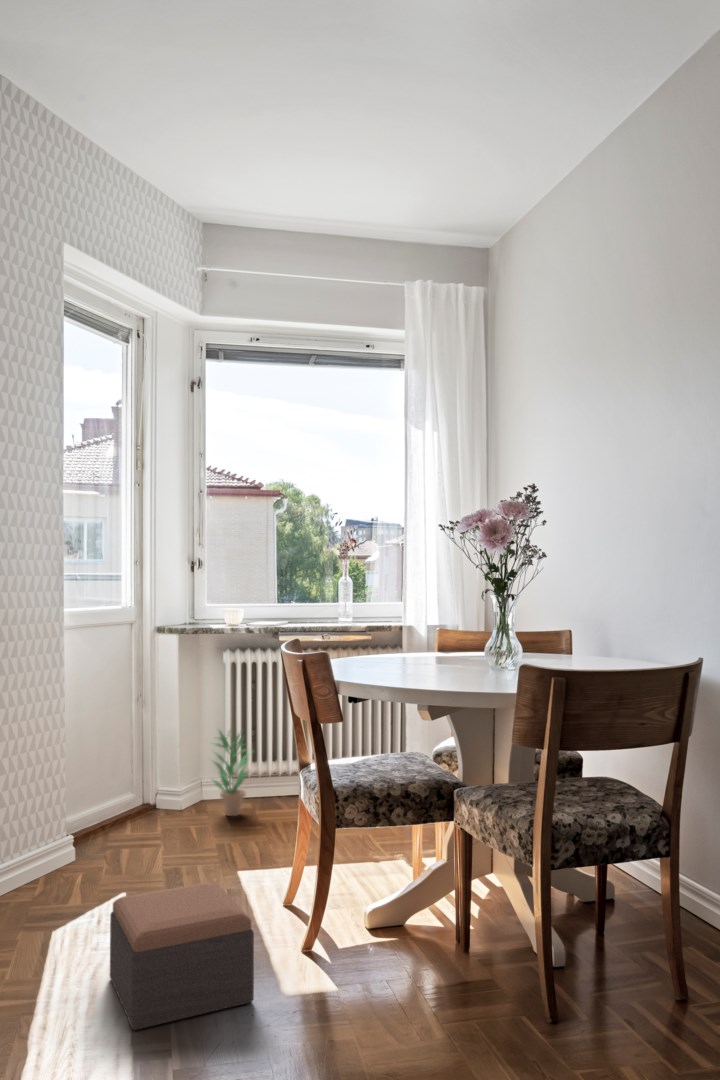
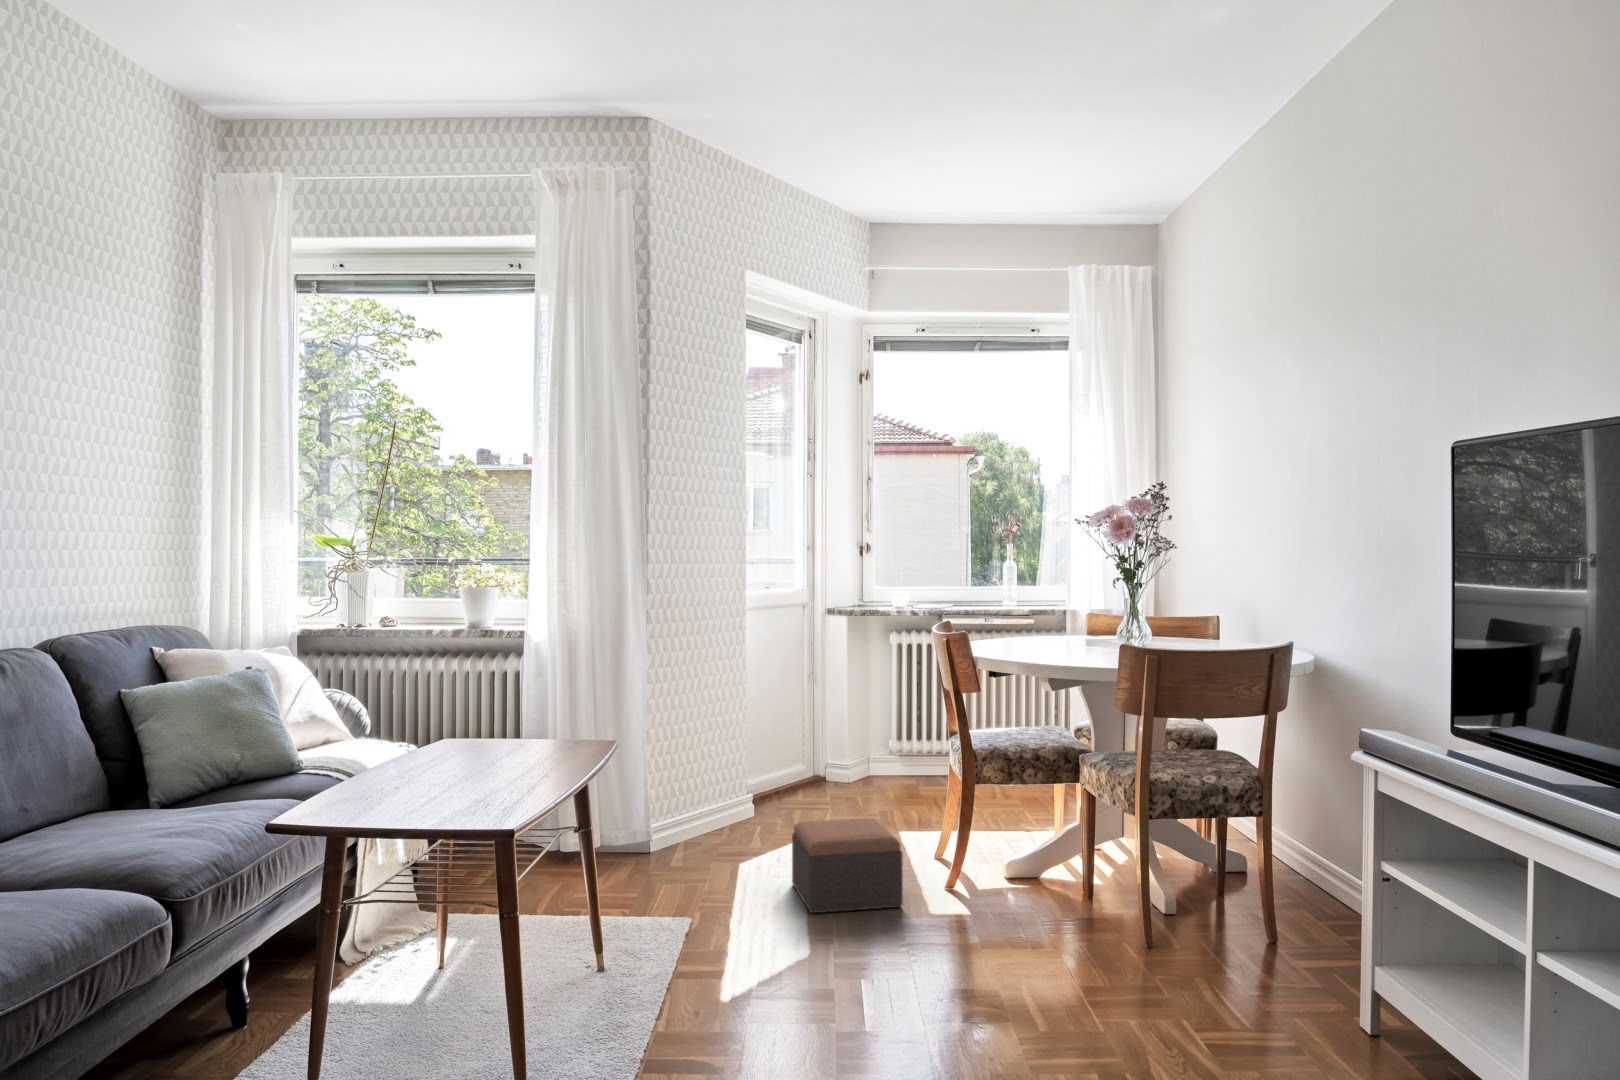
potted plant: present [214,730,249,816] -> none [875,704,919,788]

